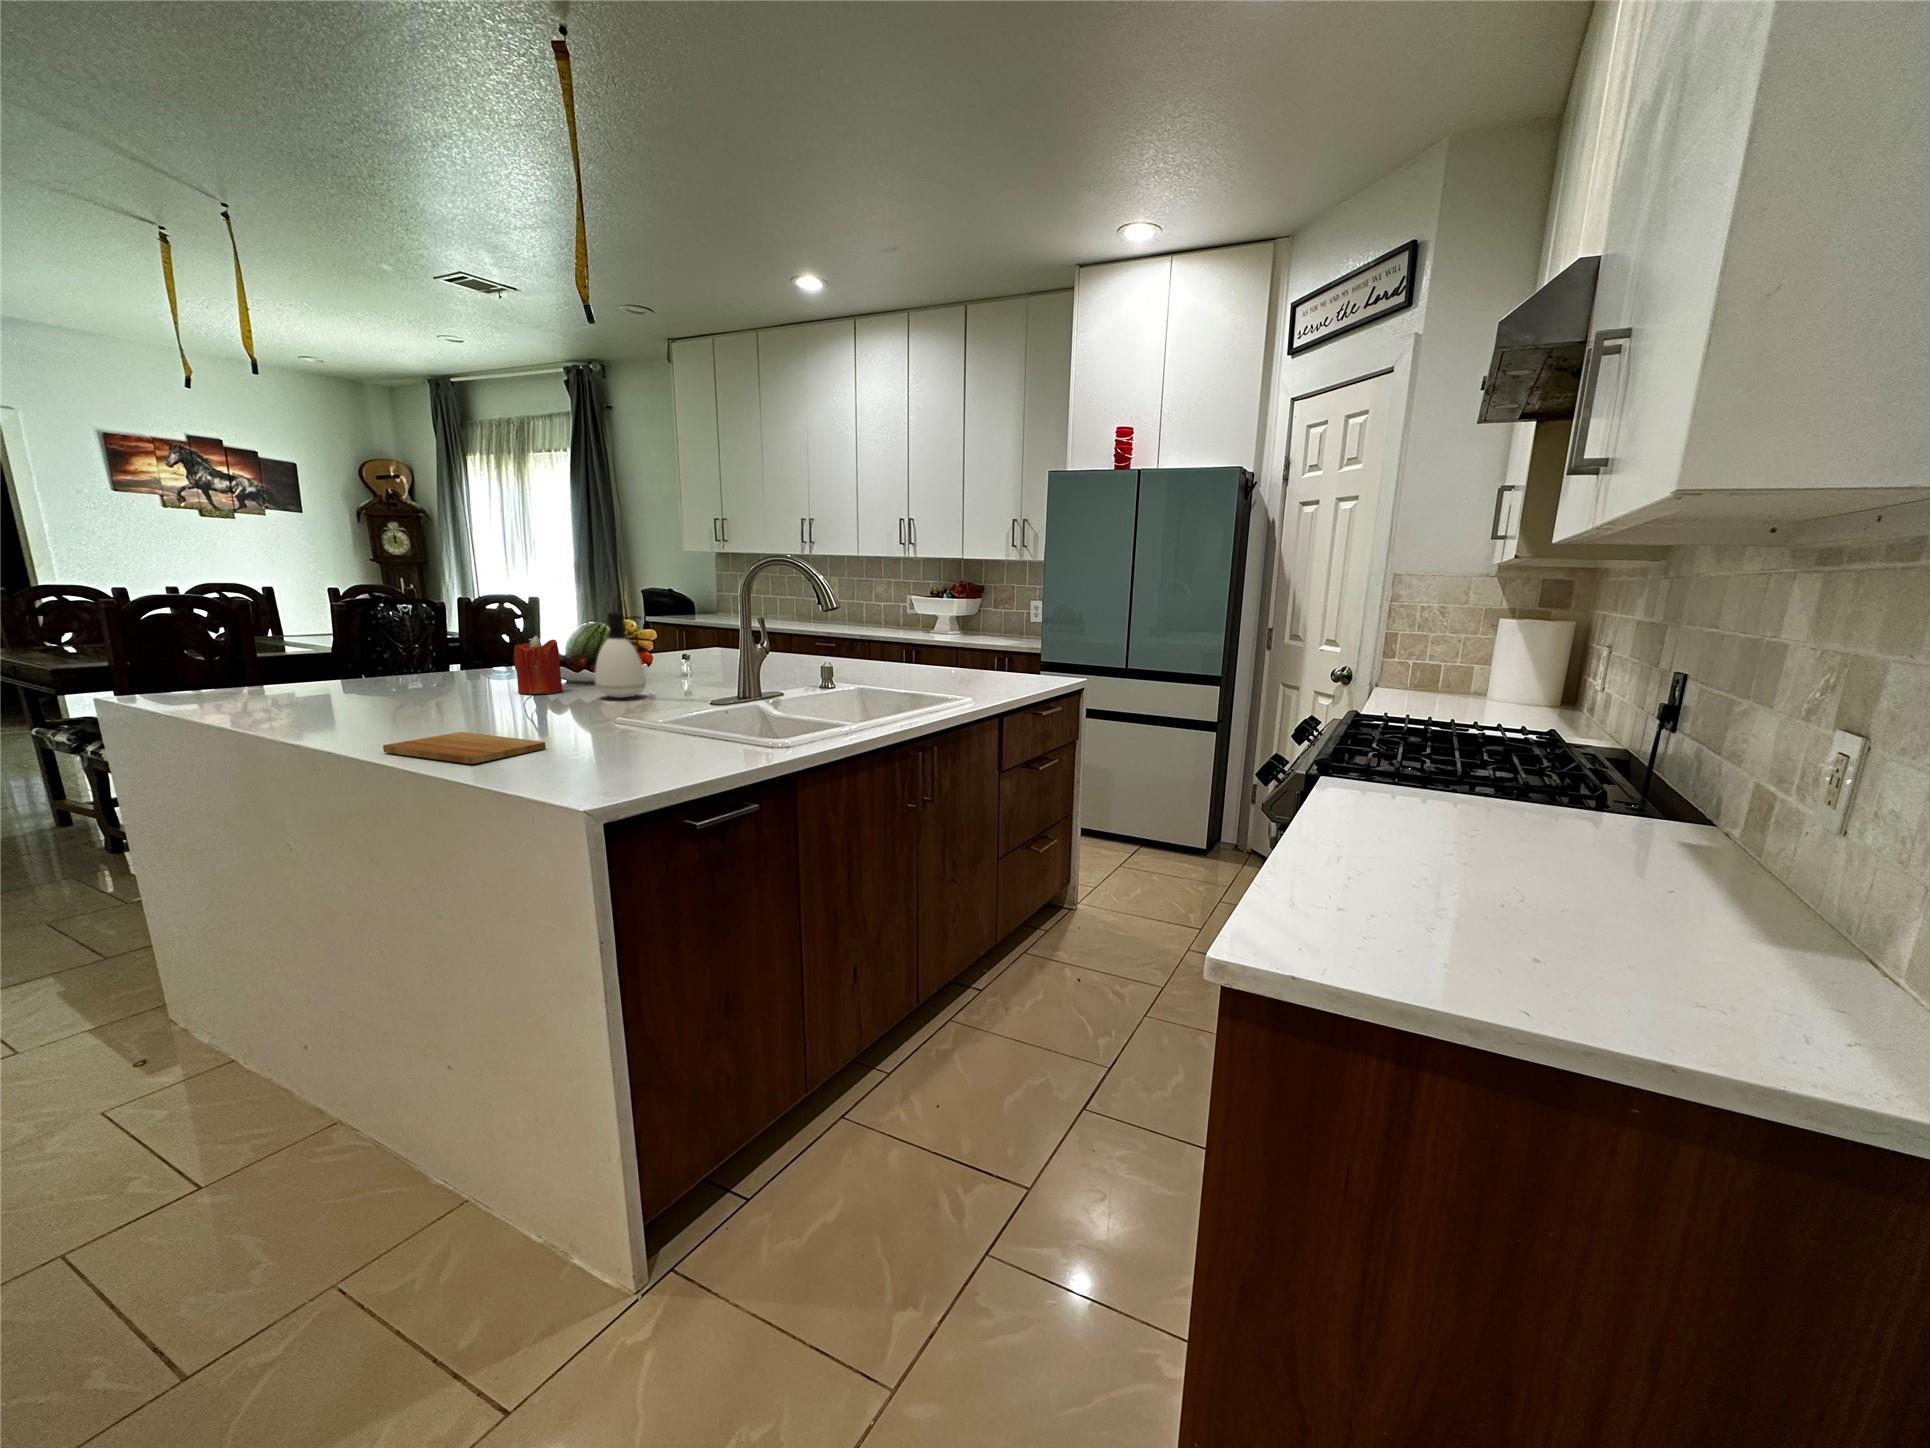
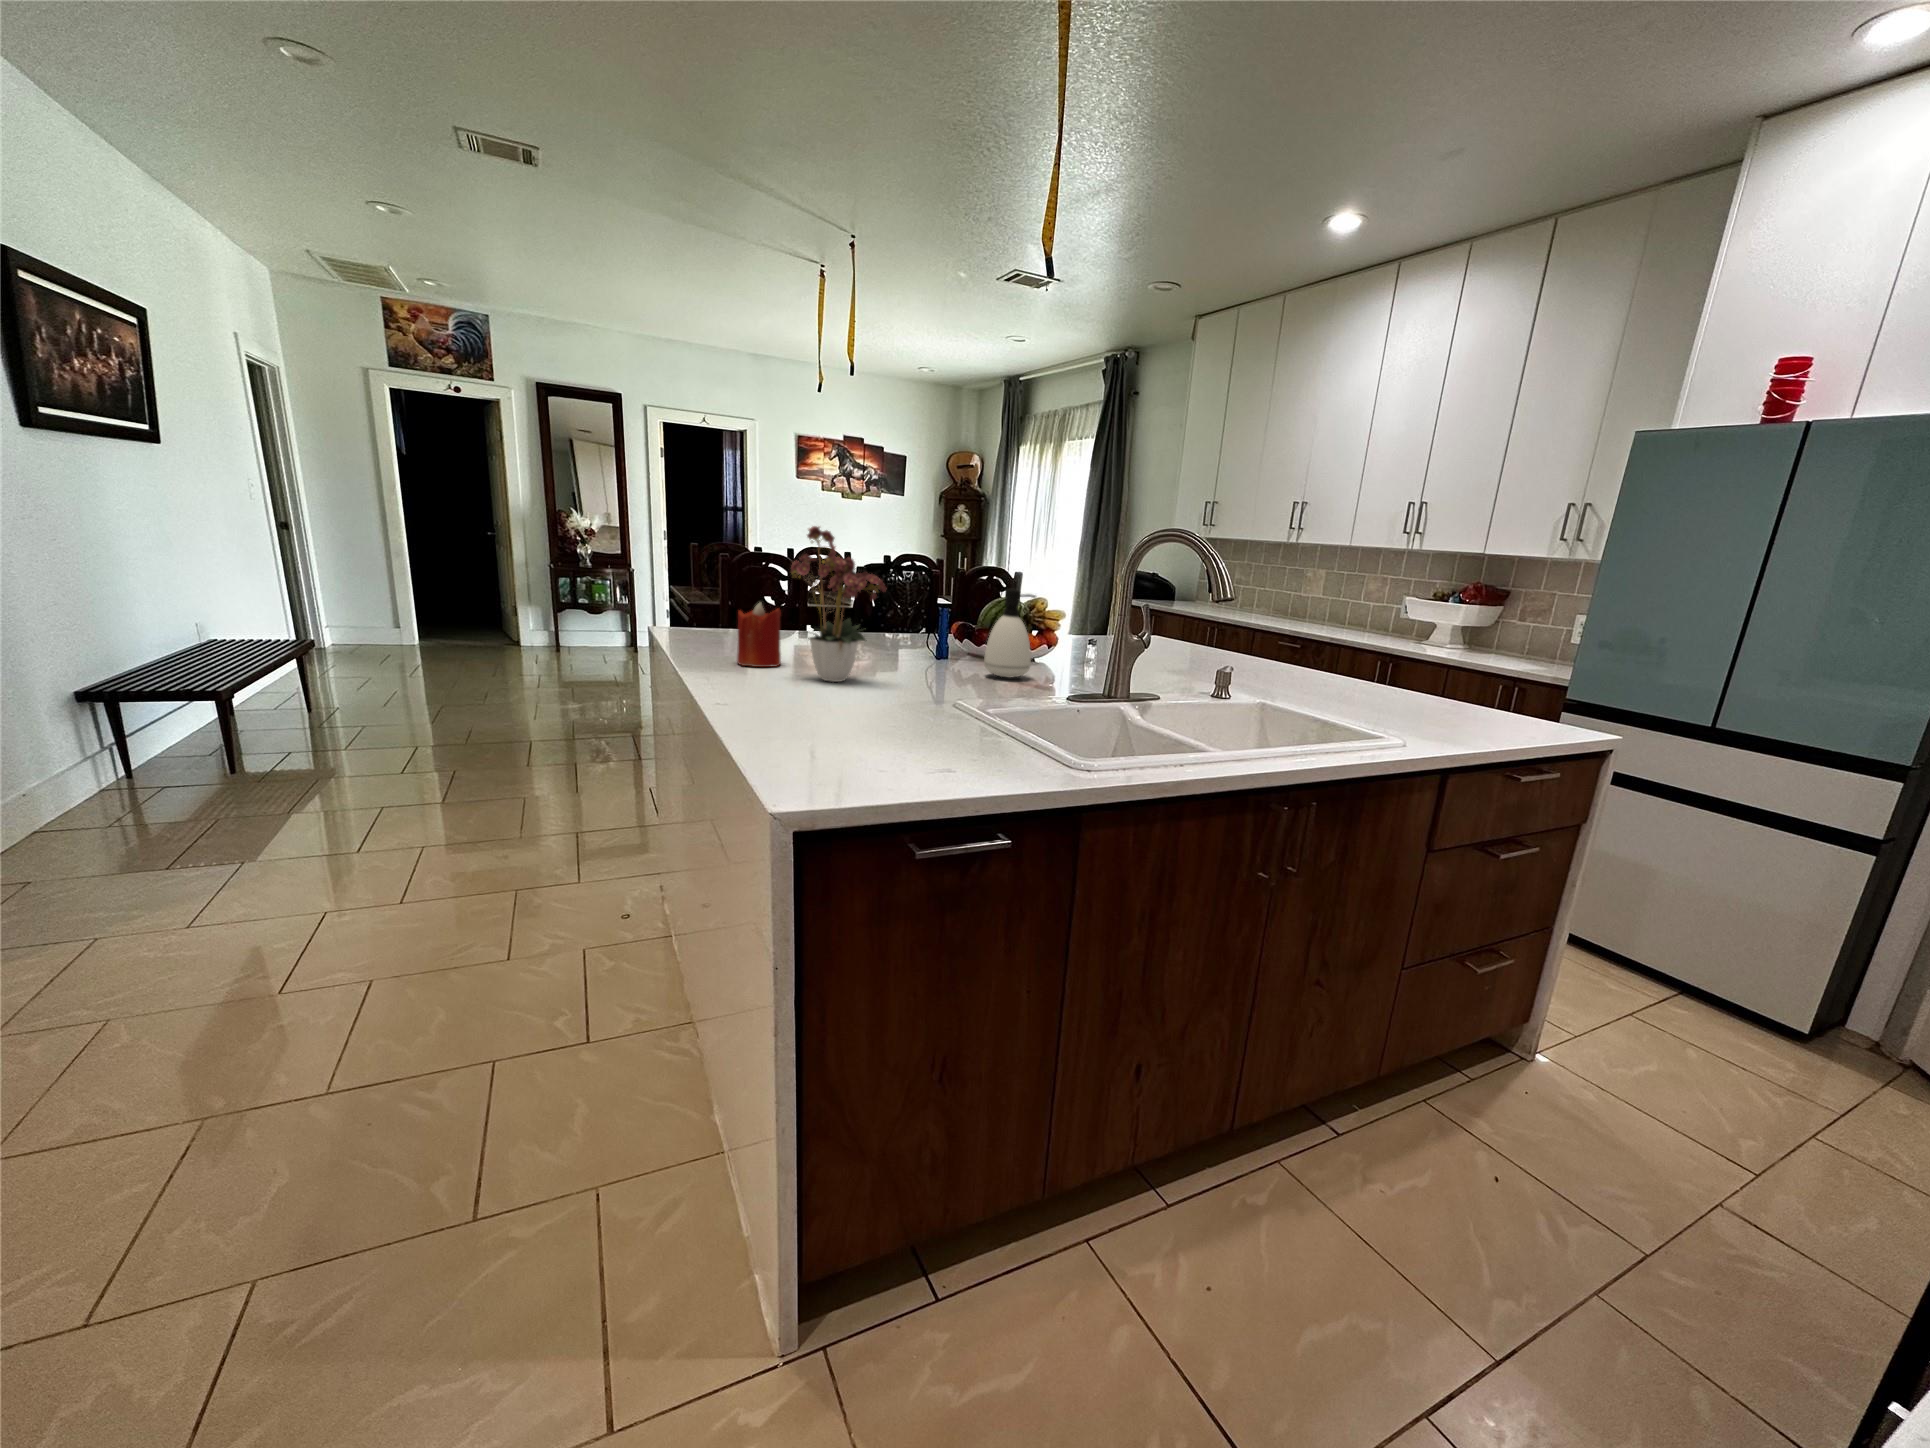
flower arrangement: none [351,552,499,725] -> present [791,526,886,682]
candle: present [513,636,563,694] -> present [737,602,781,667]
cutting board: present [383,732,546,764] -> none [762,691,880,724]

